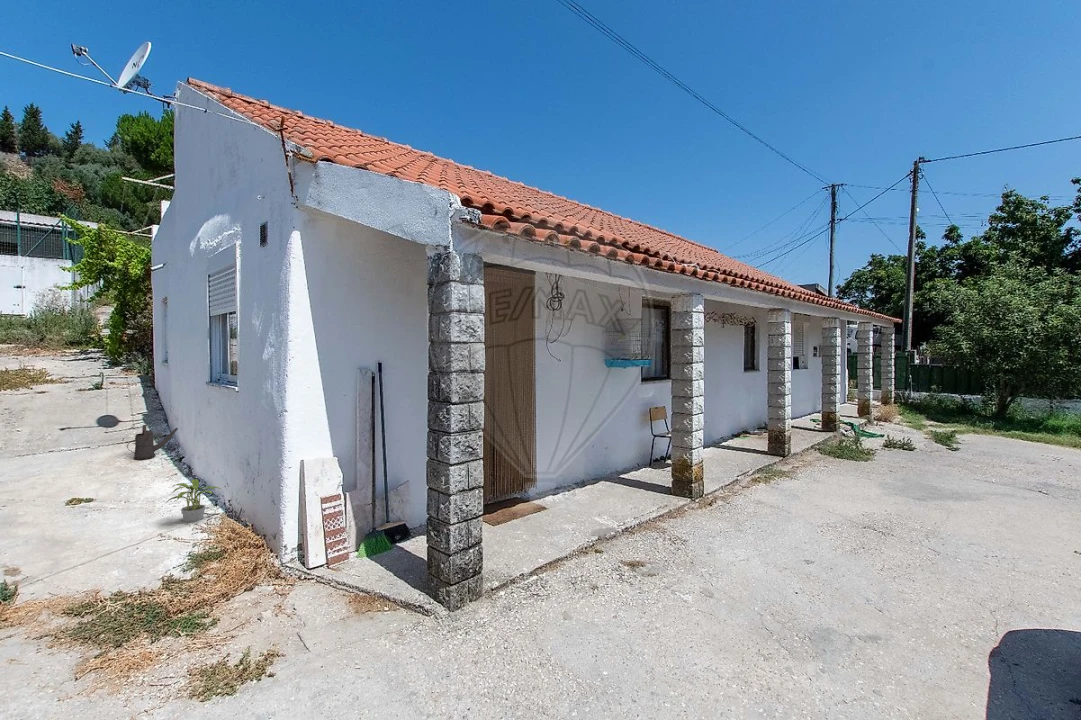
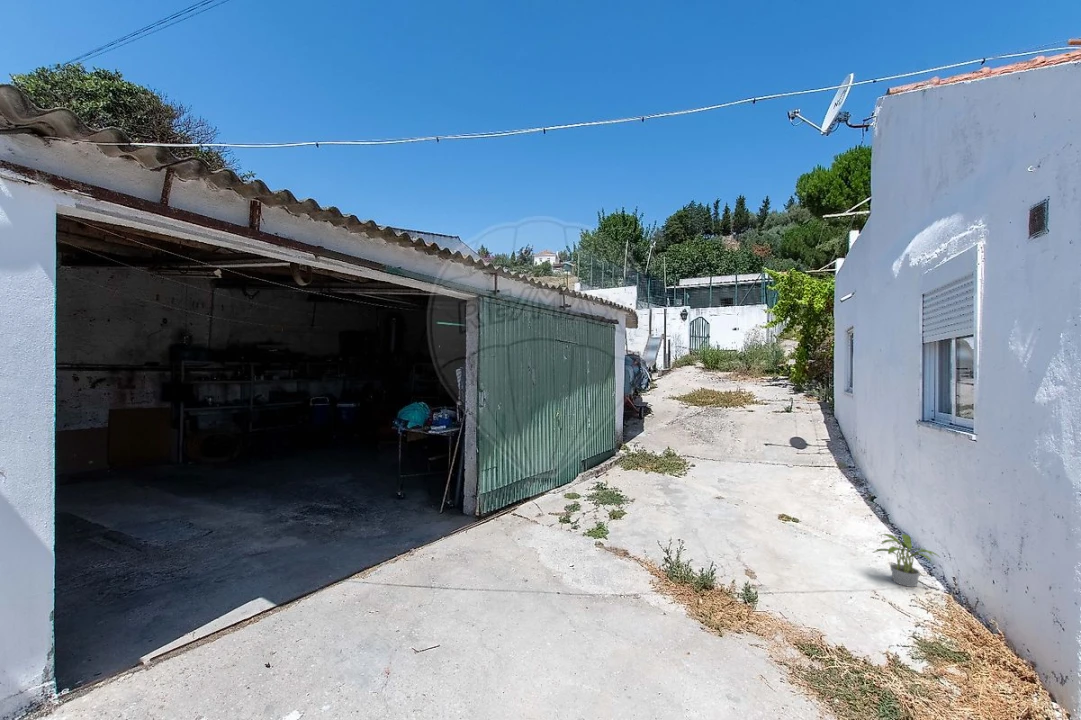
watering can: present [127,425,178,459] -> none [820,455,869,490]

